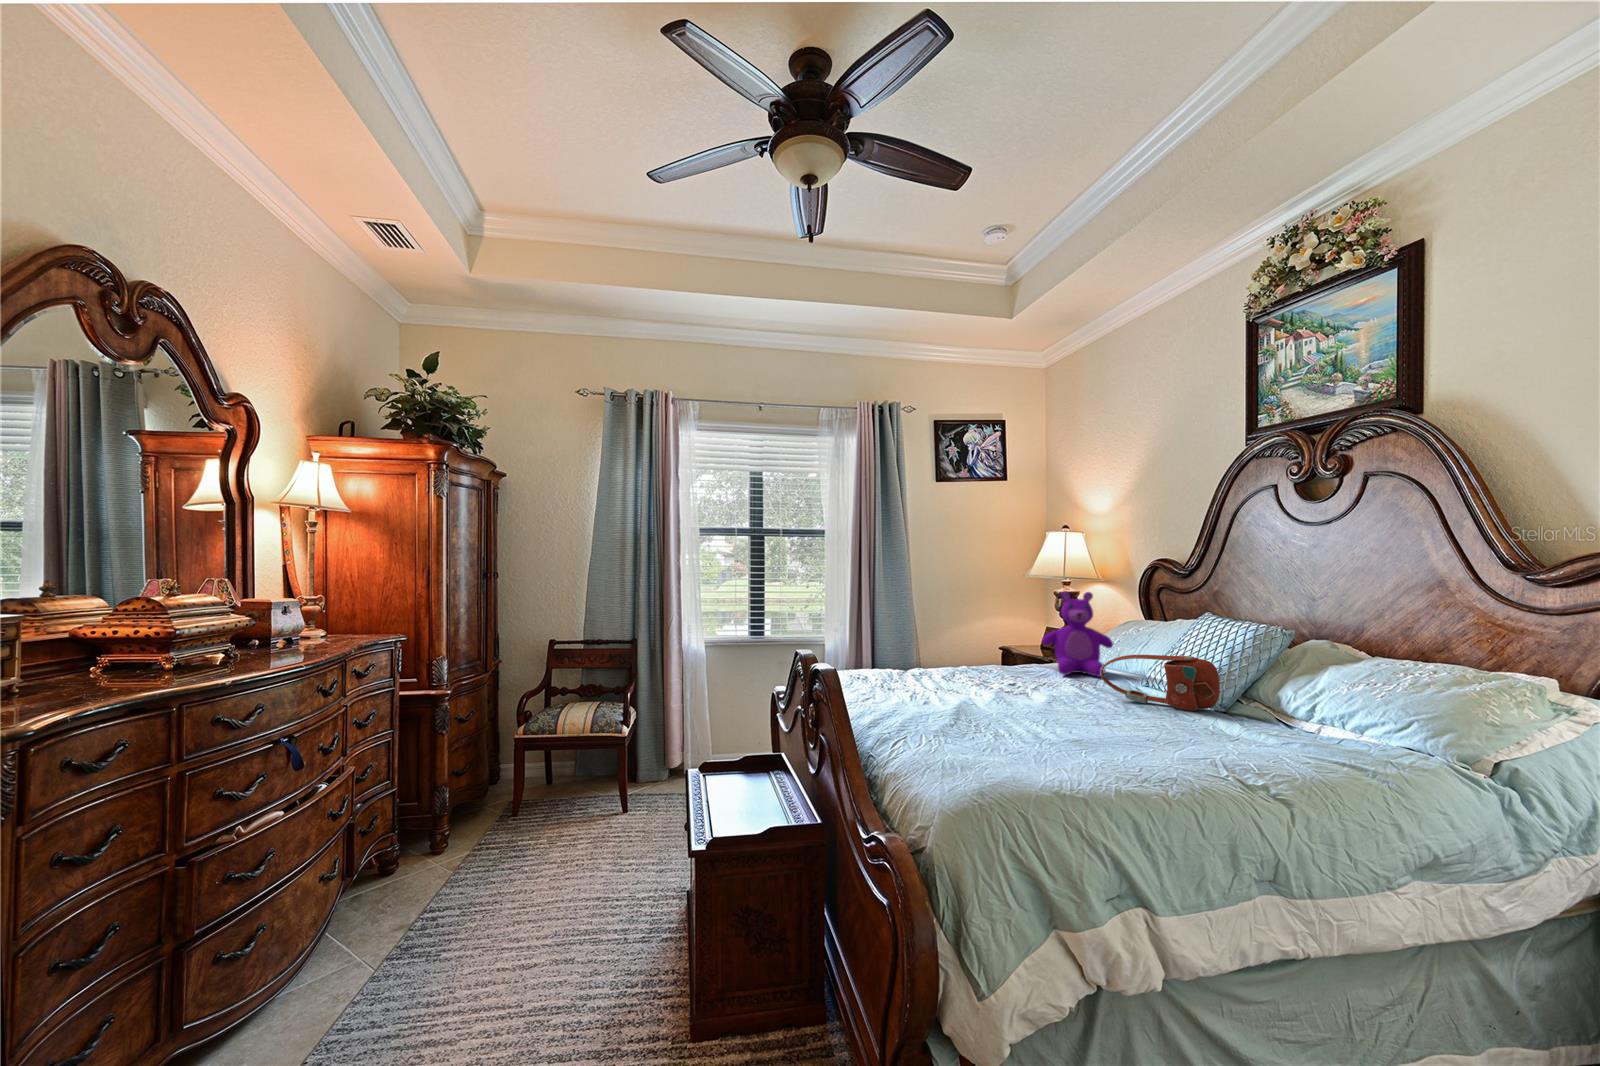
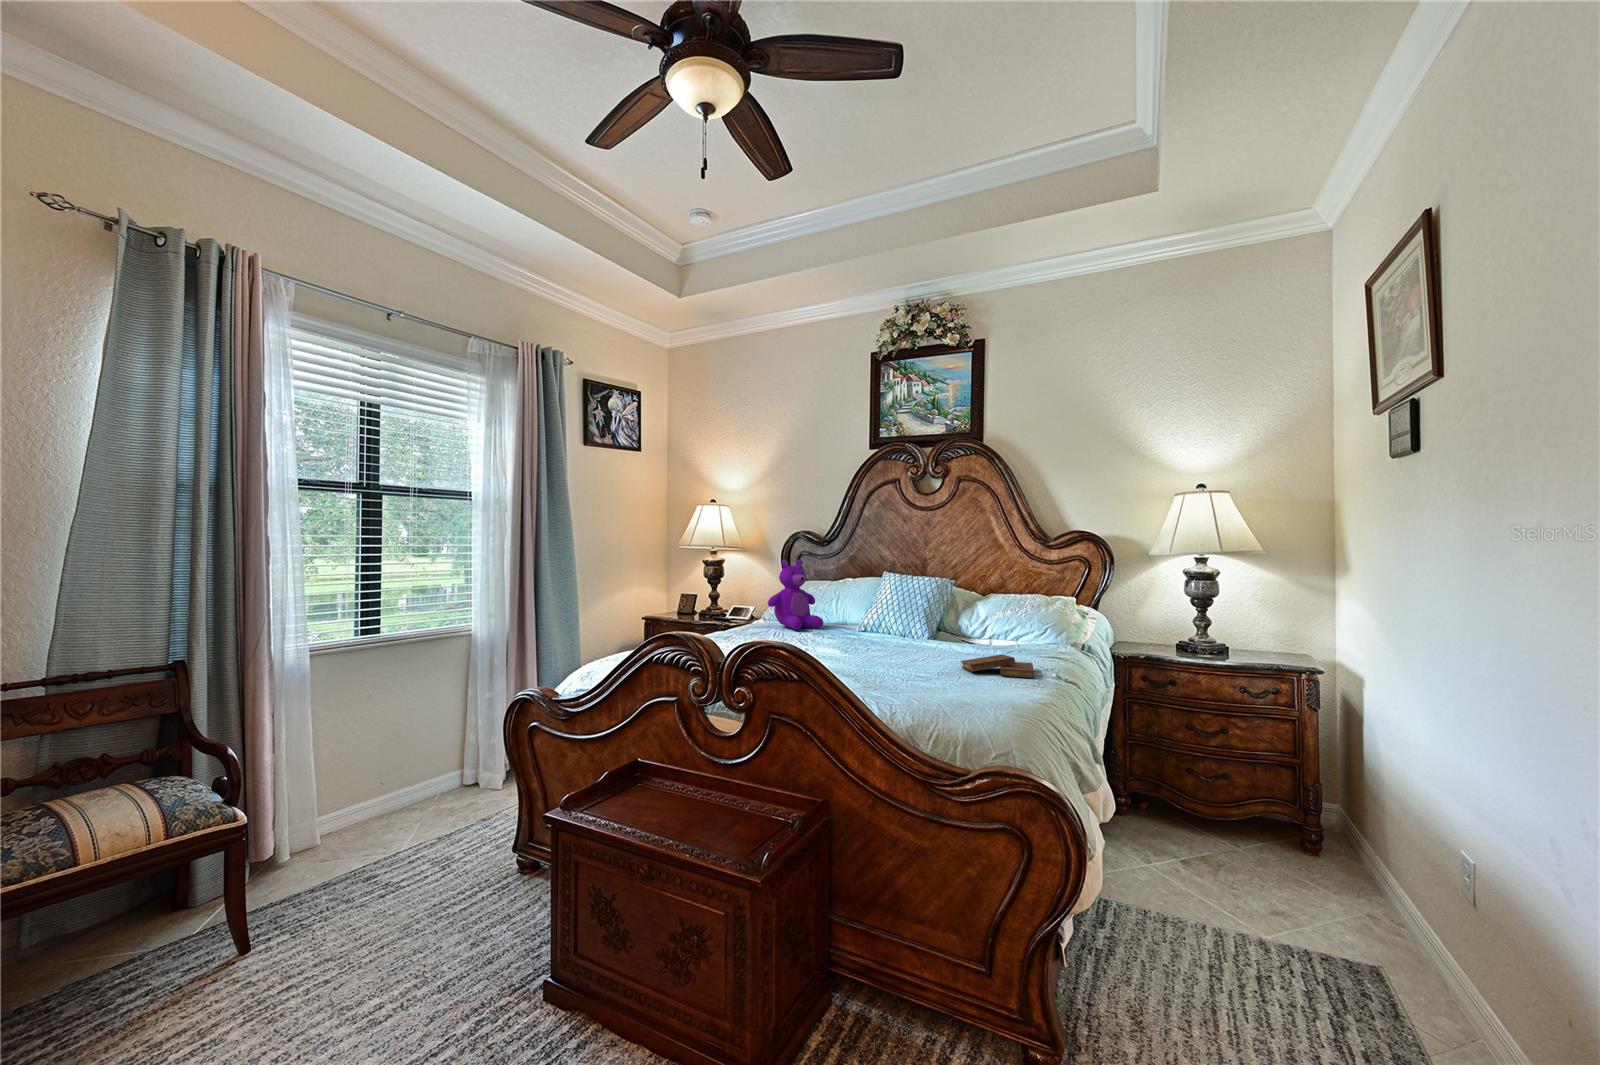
handbag: present [1101,655,1220,711] -> none [868,603,945,642]
book: none [1096,732,1219,773] -> present [961,654,1034,678]

